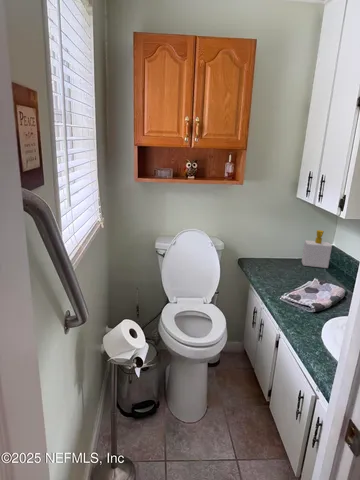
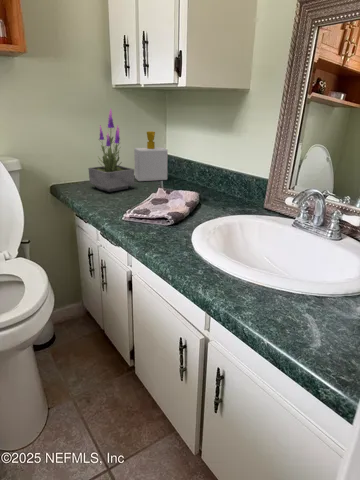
potted plant: none [266,216,300,272] -> present [89,109,134,192]

